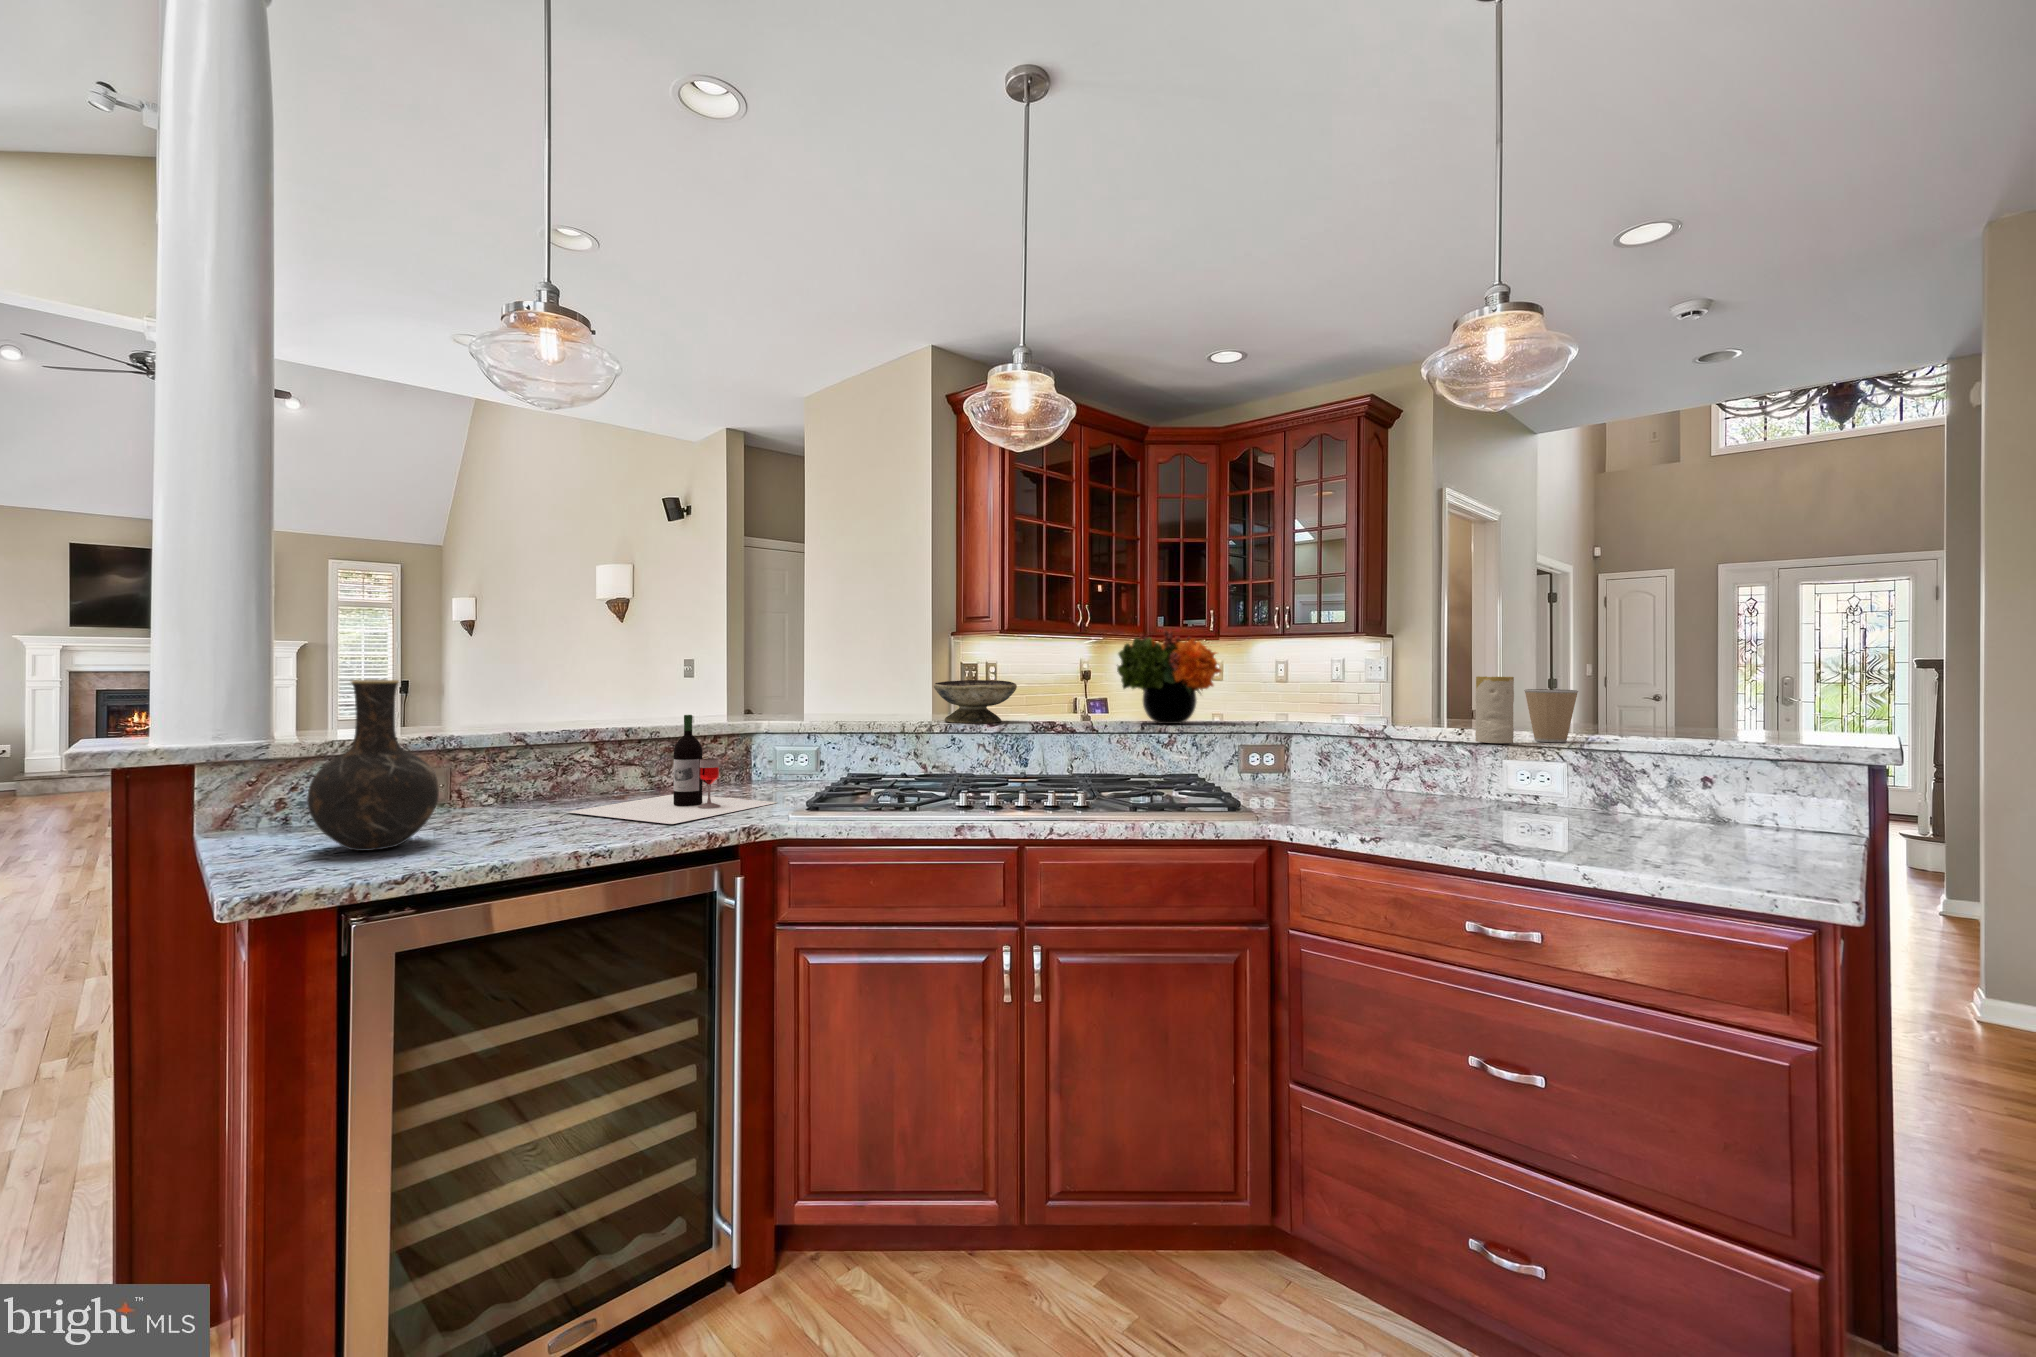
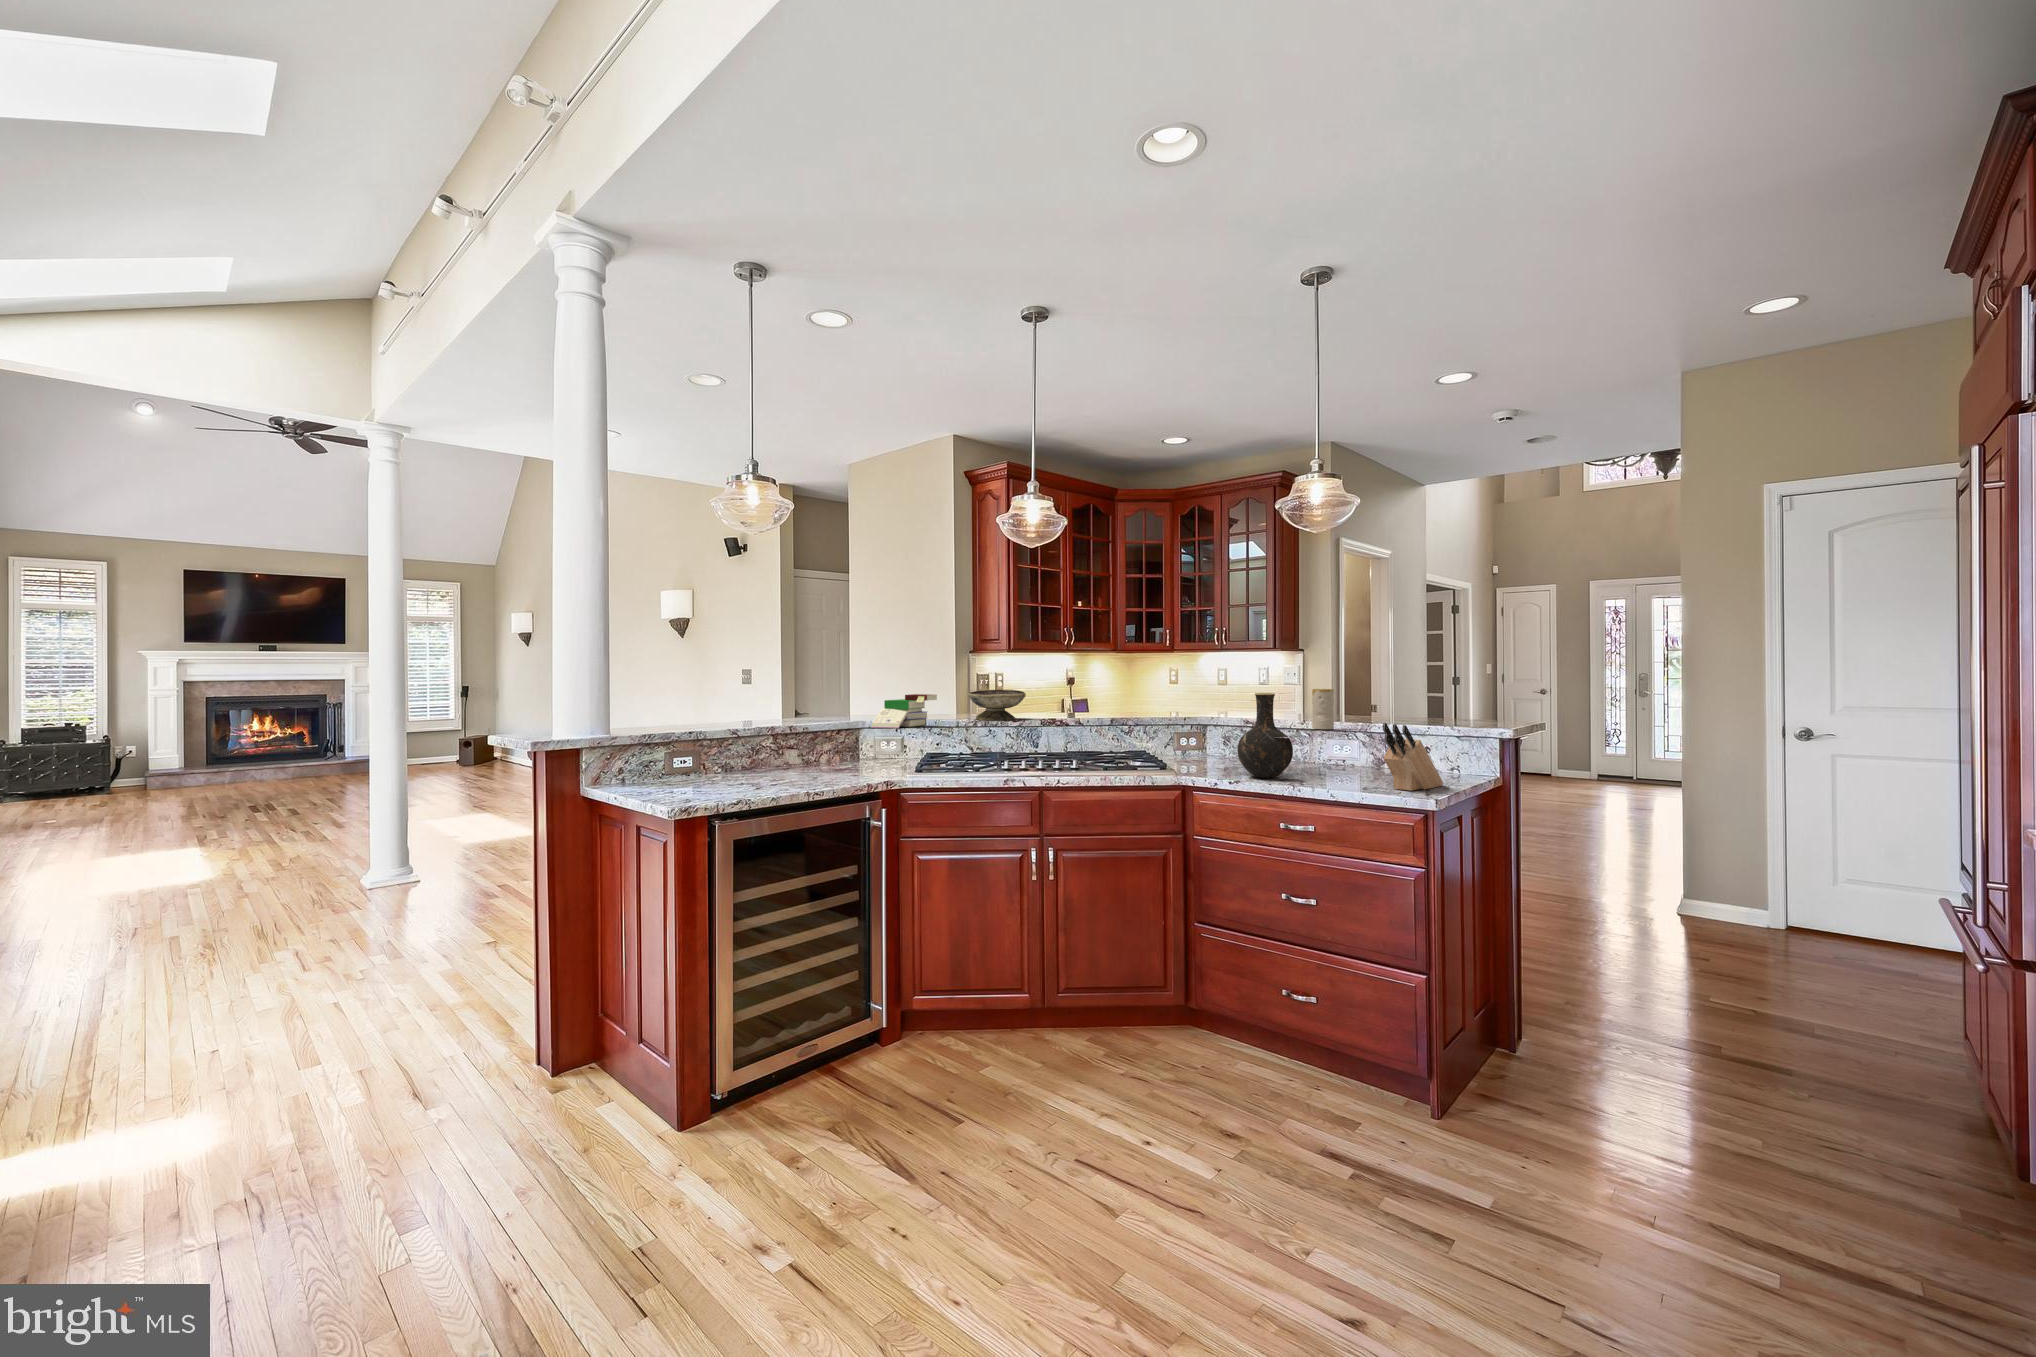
flower arrangement: present [1117,630,1221,724] -> none [1093,655,1167,719]
vase: present [307,680,439,851] -> present [1238,693,1293,778]
book: none [768,682,874,734] -> present [872,694,937,728]
coffee cup: present [1524,689,1578,742] -> none [1344,696,1375,728]
wine bottle: present [568,715,777,824] -> none [771,718,892,780]
knife block: none [1678,734,1782,869] -> present [1383,723,1443,791]

